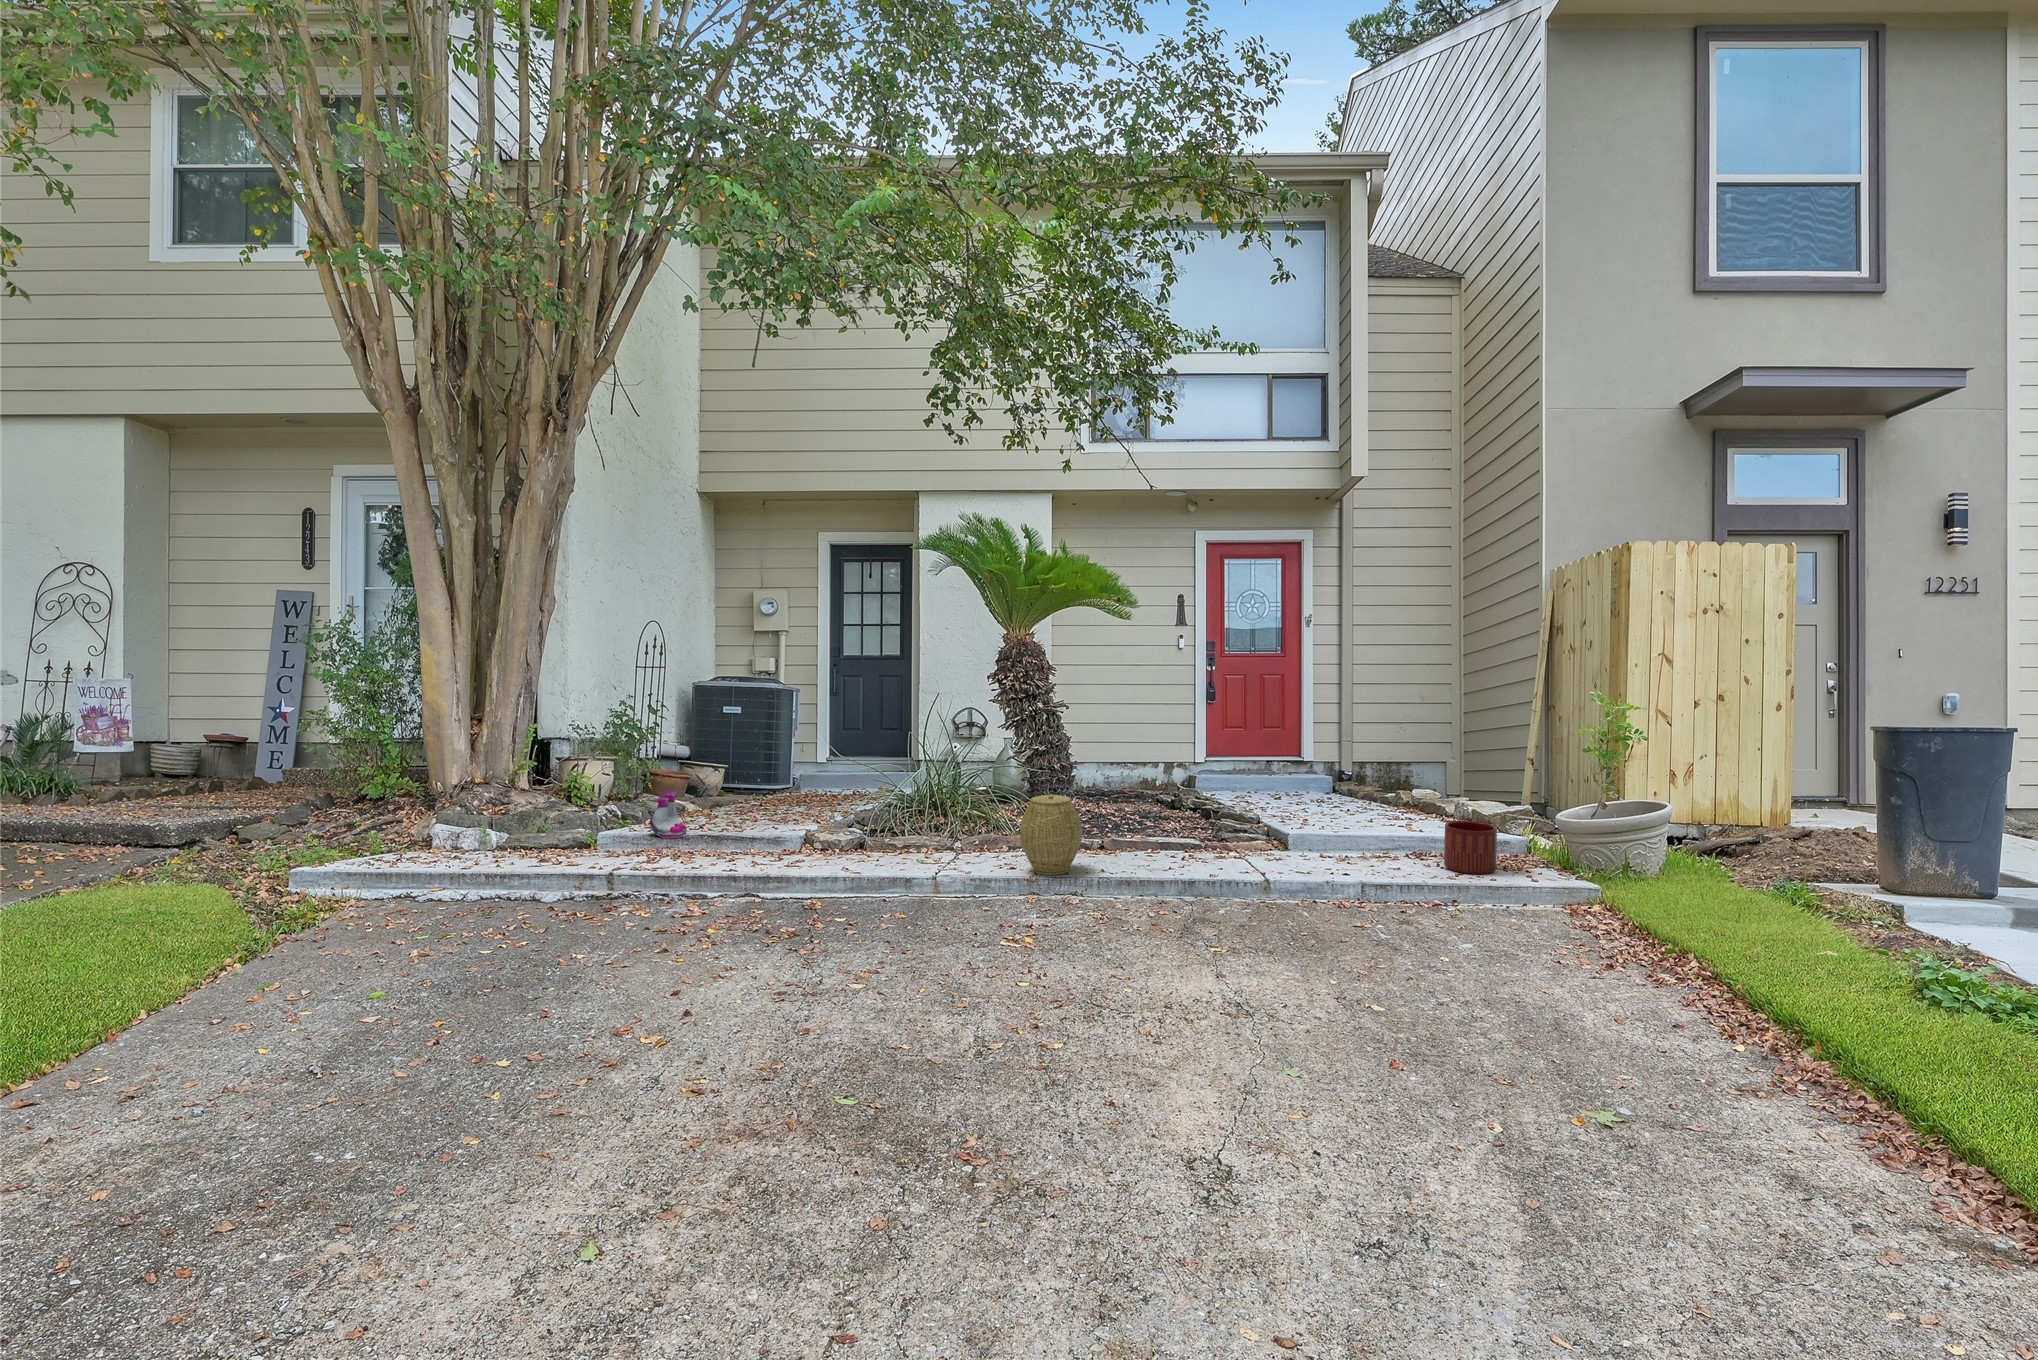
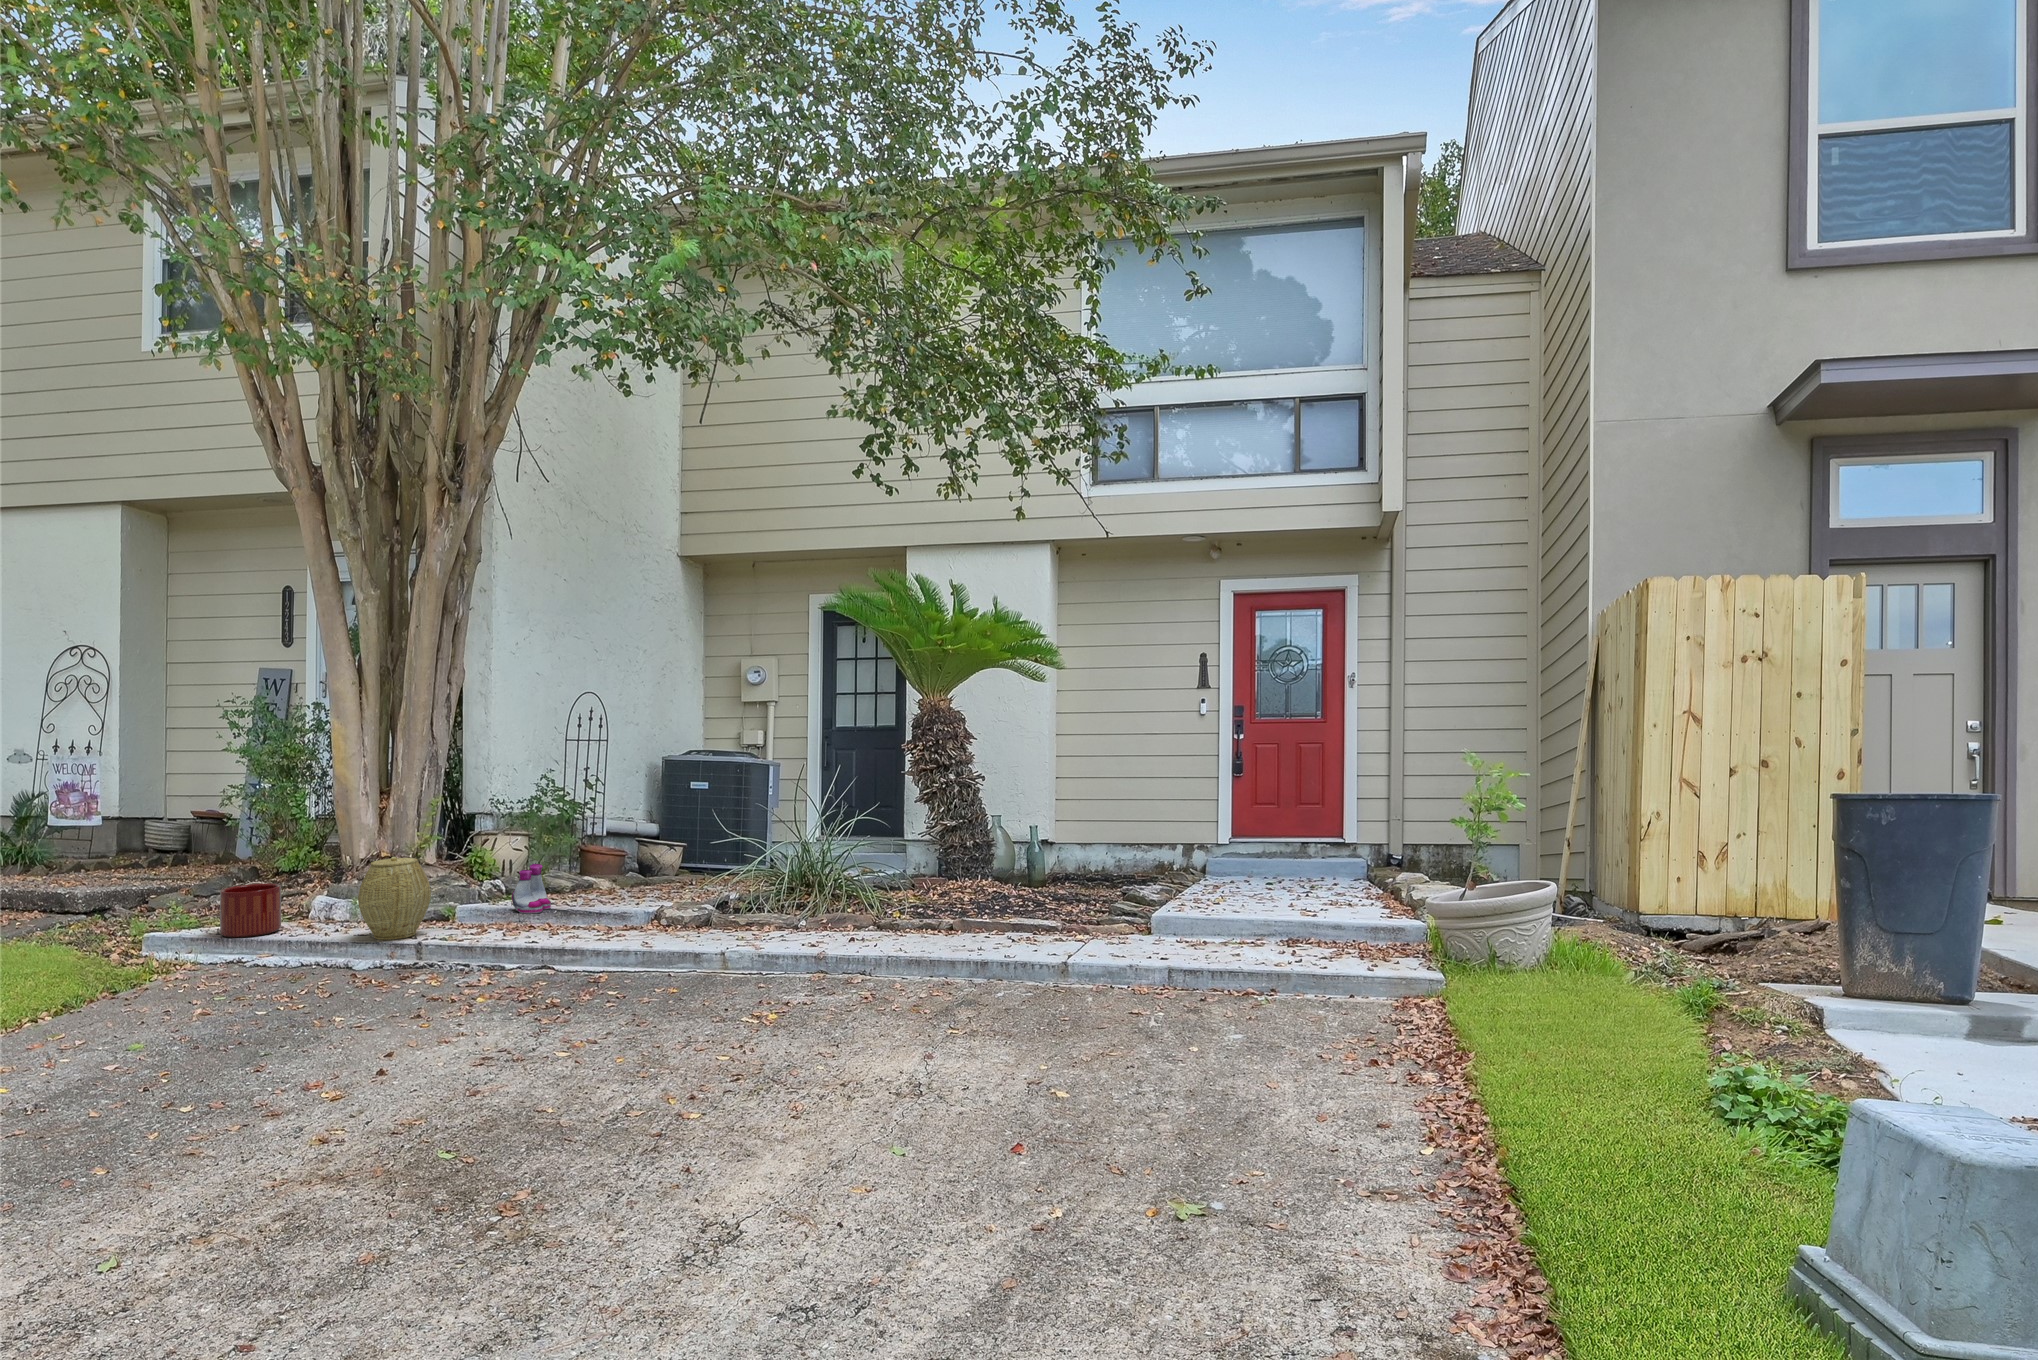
woven basket: present [1020,794,1082,875] -> present [358,857,431,940]
planter: present [1444,821,1497,874] -> present [220,883,281,938]

